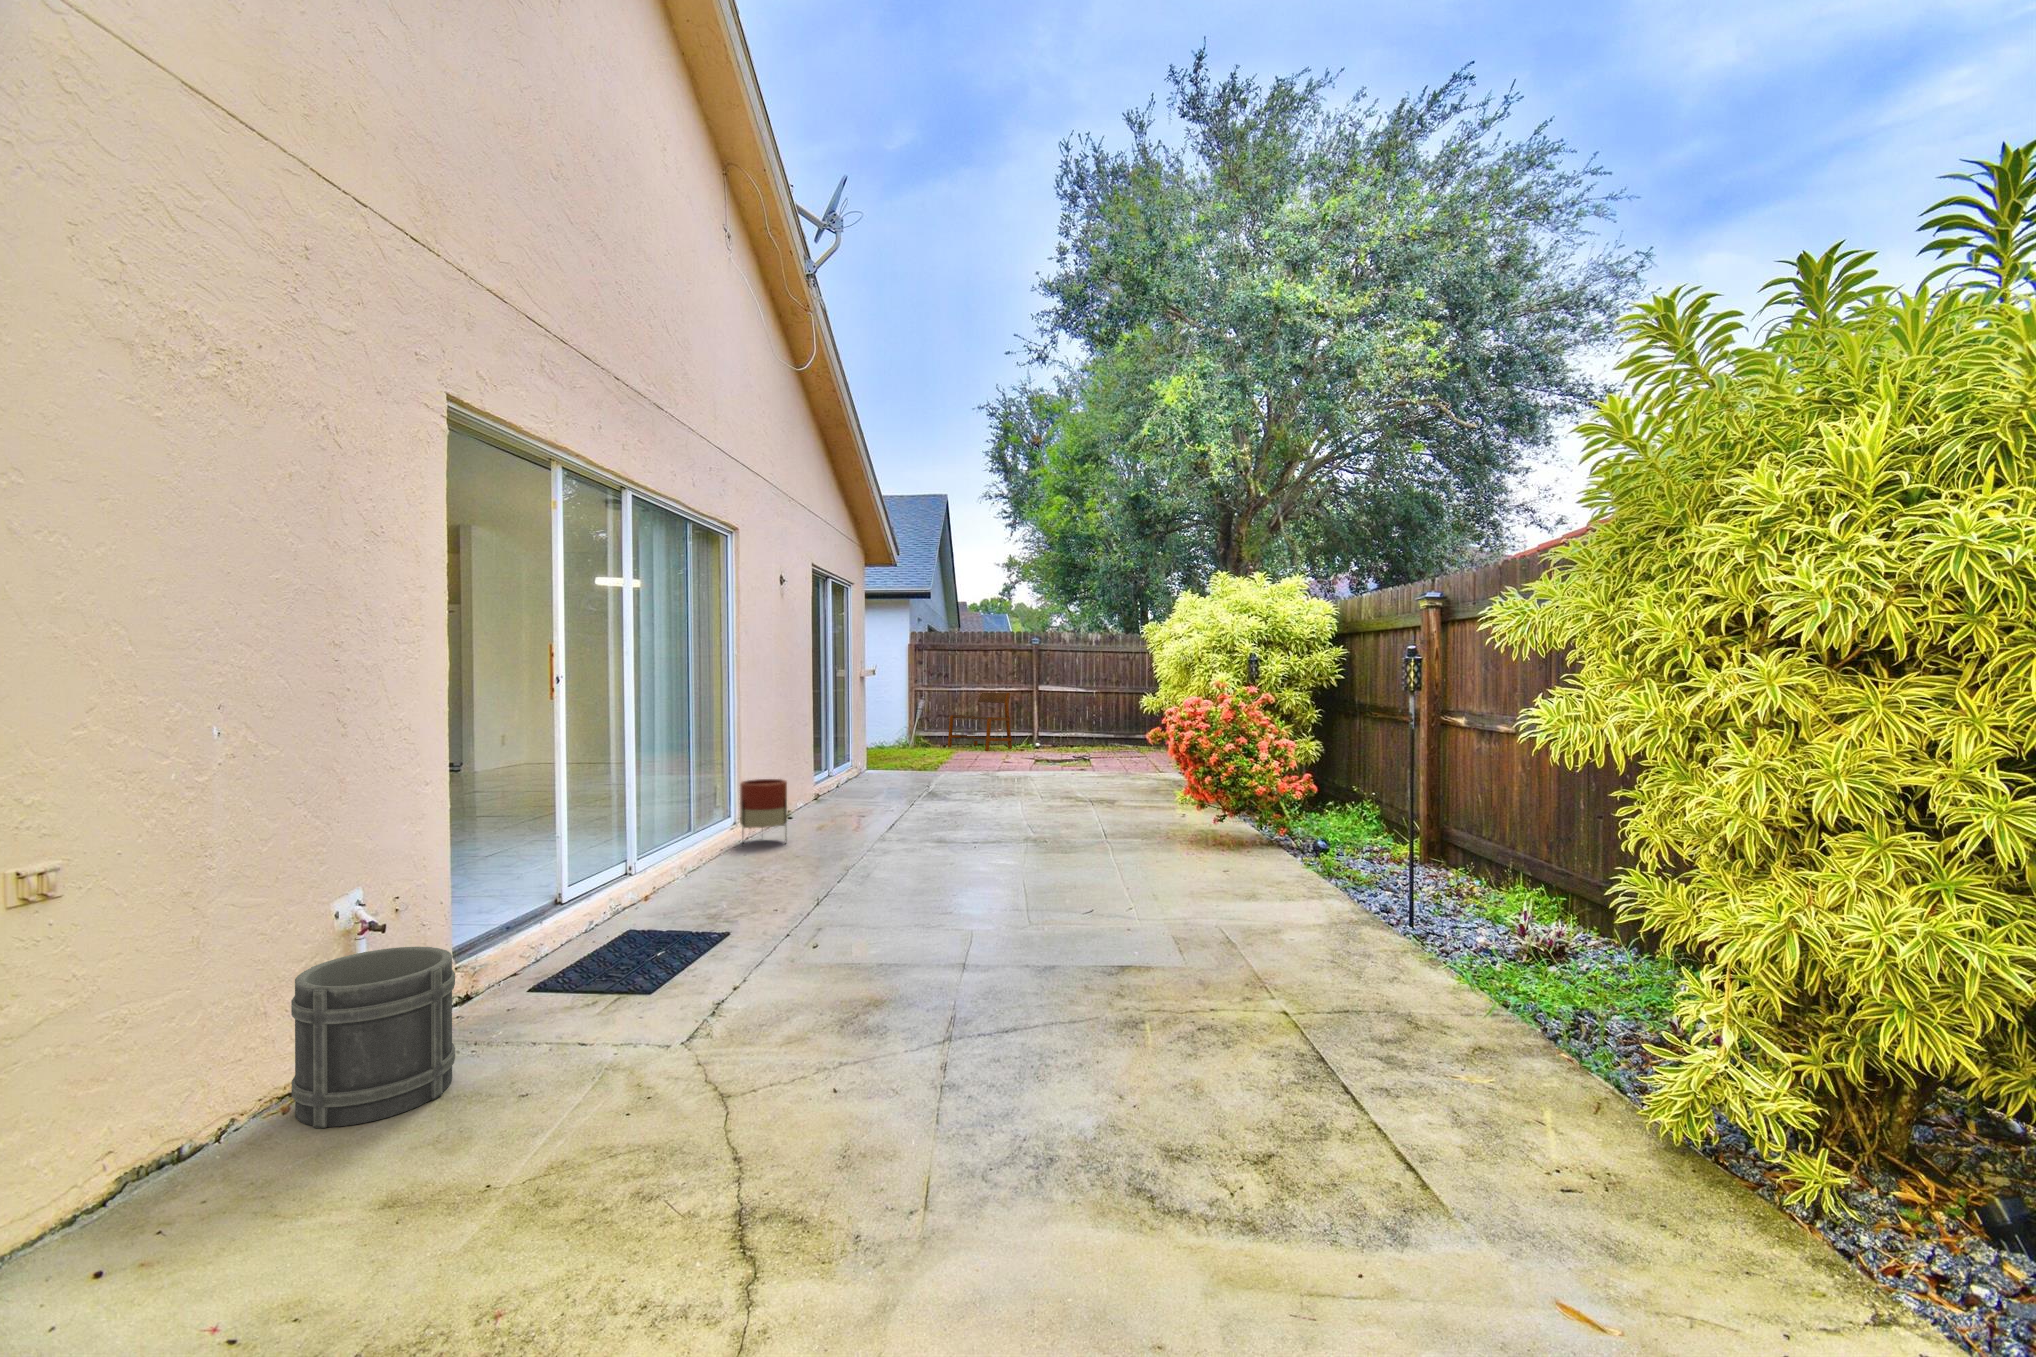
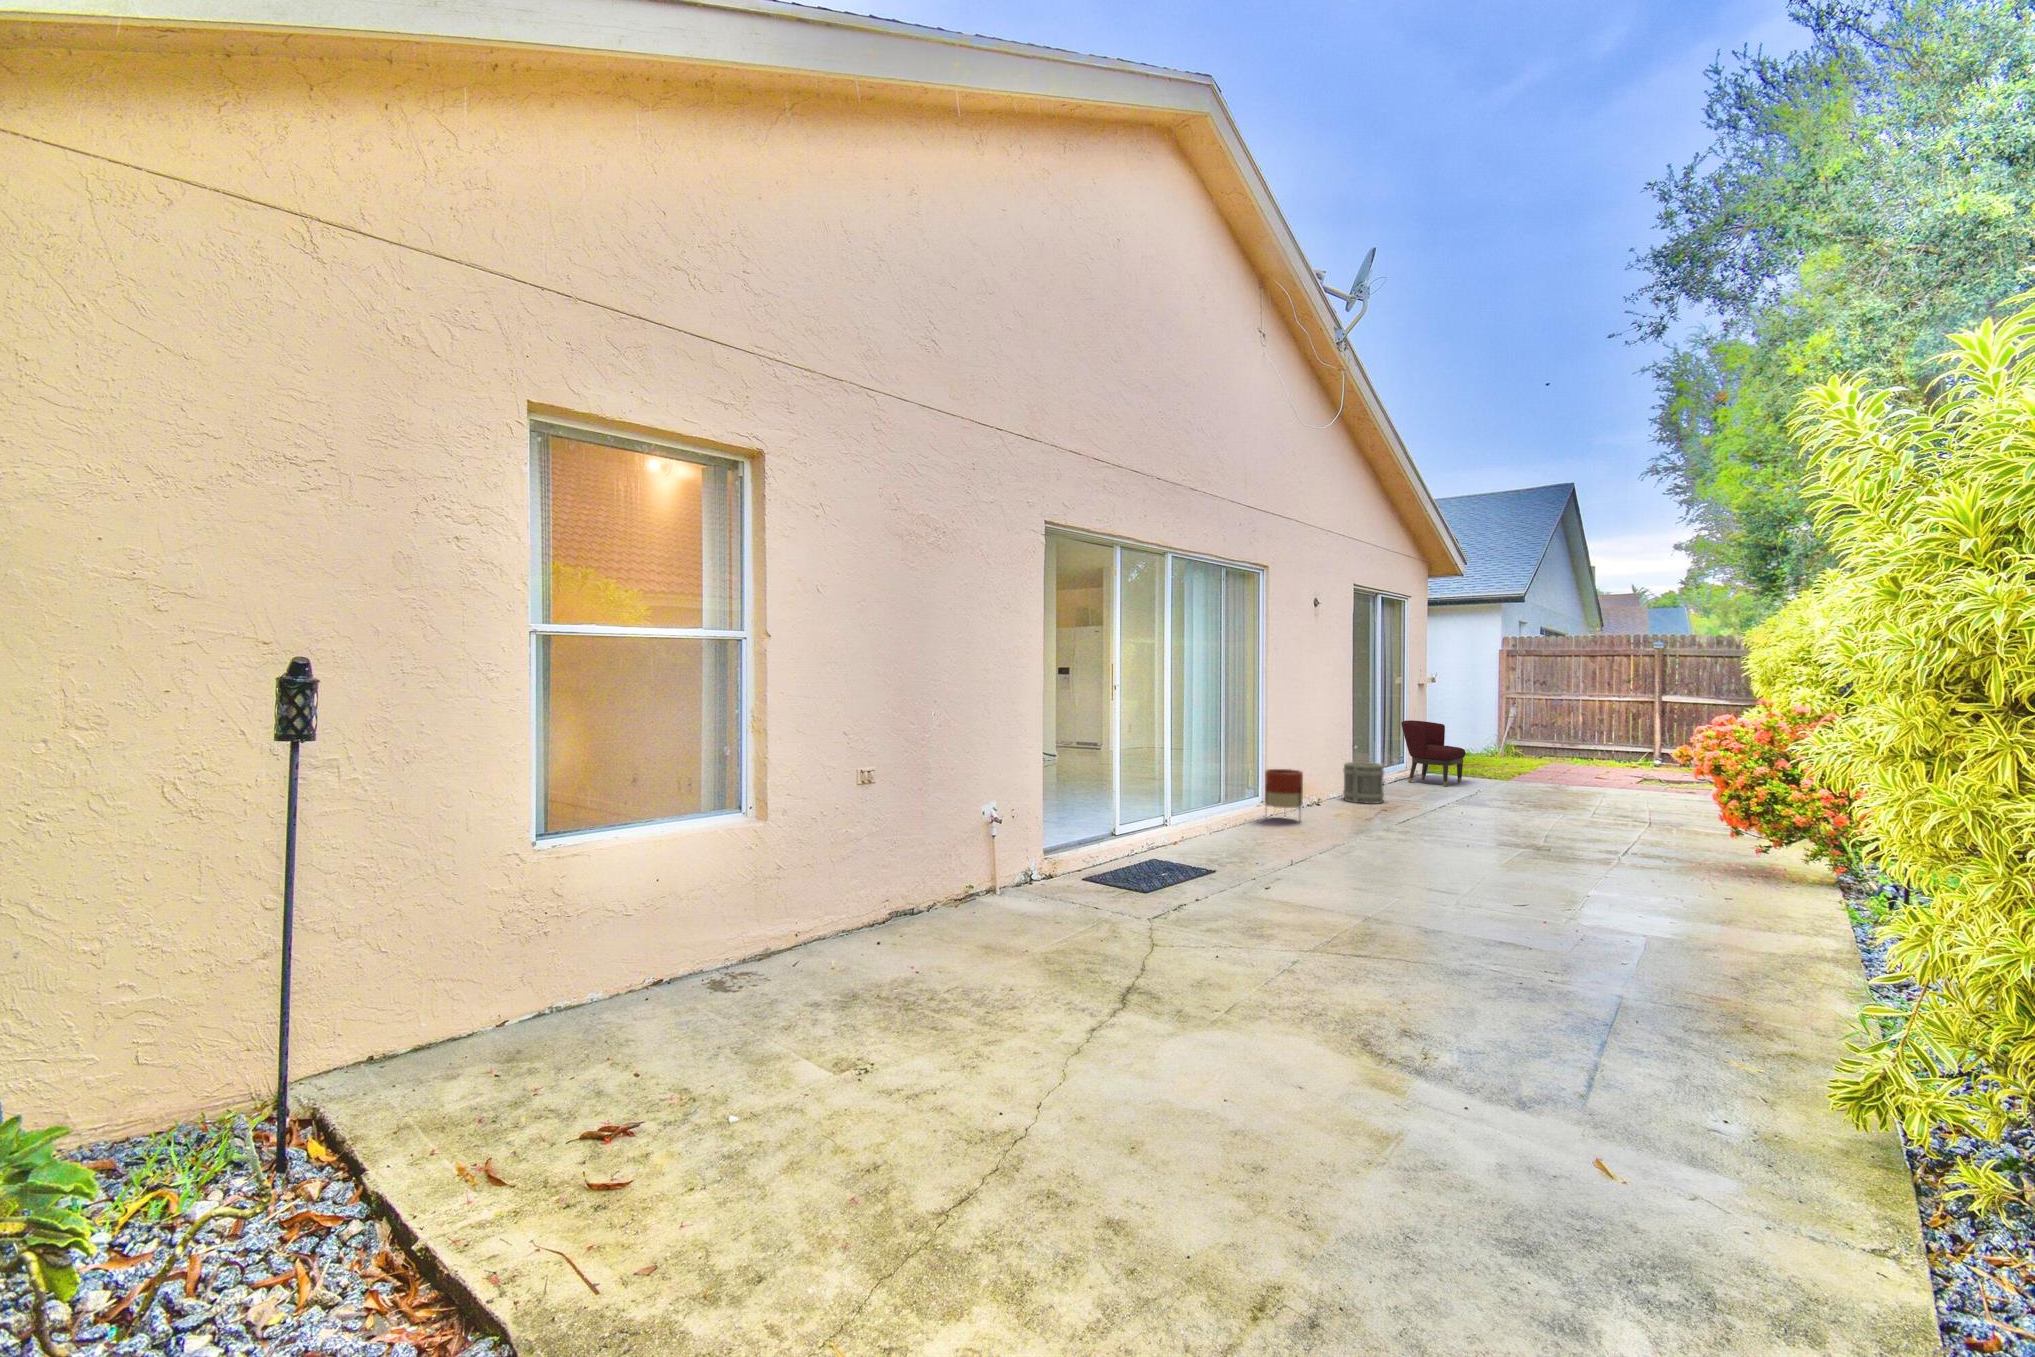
bench: present [948,693,1012,751] -> none [1549,699,1630,764]
chair: none [847,716,906,784] -> present [1401,720,1465,787]
bucket: present [291,947,455,1128] -> present [1343,762,1384,804]

